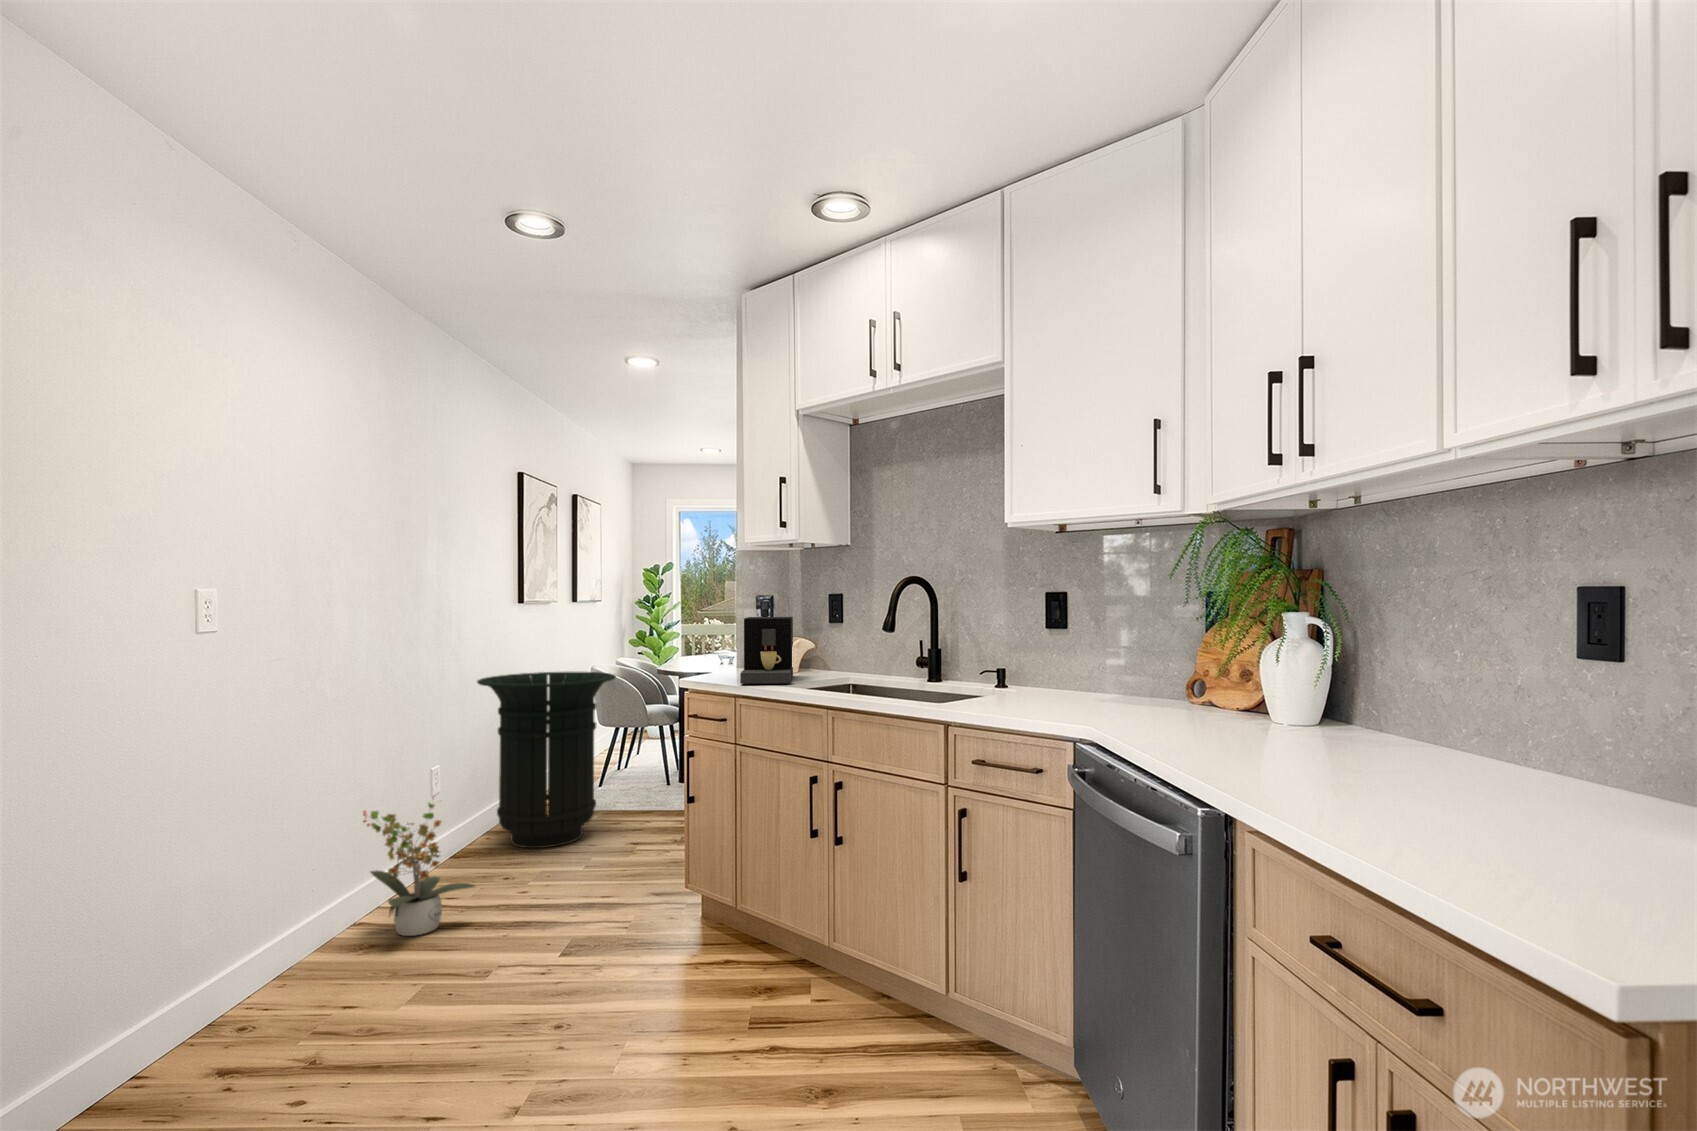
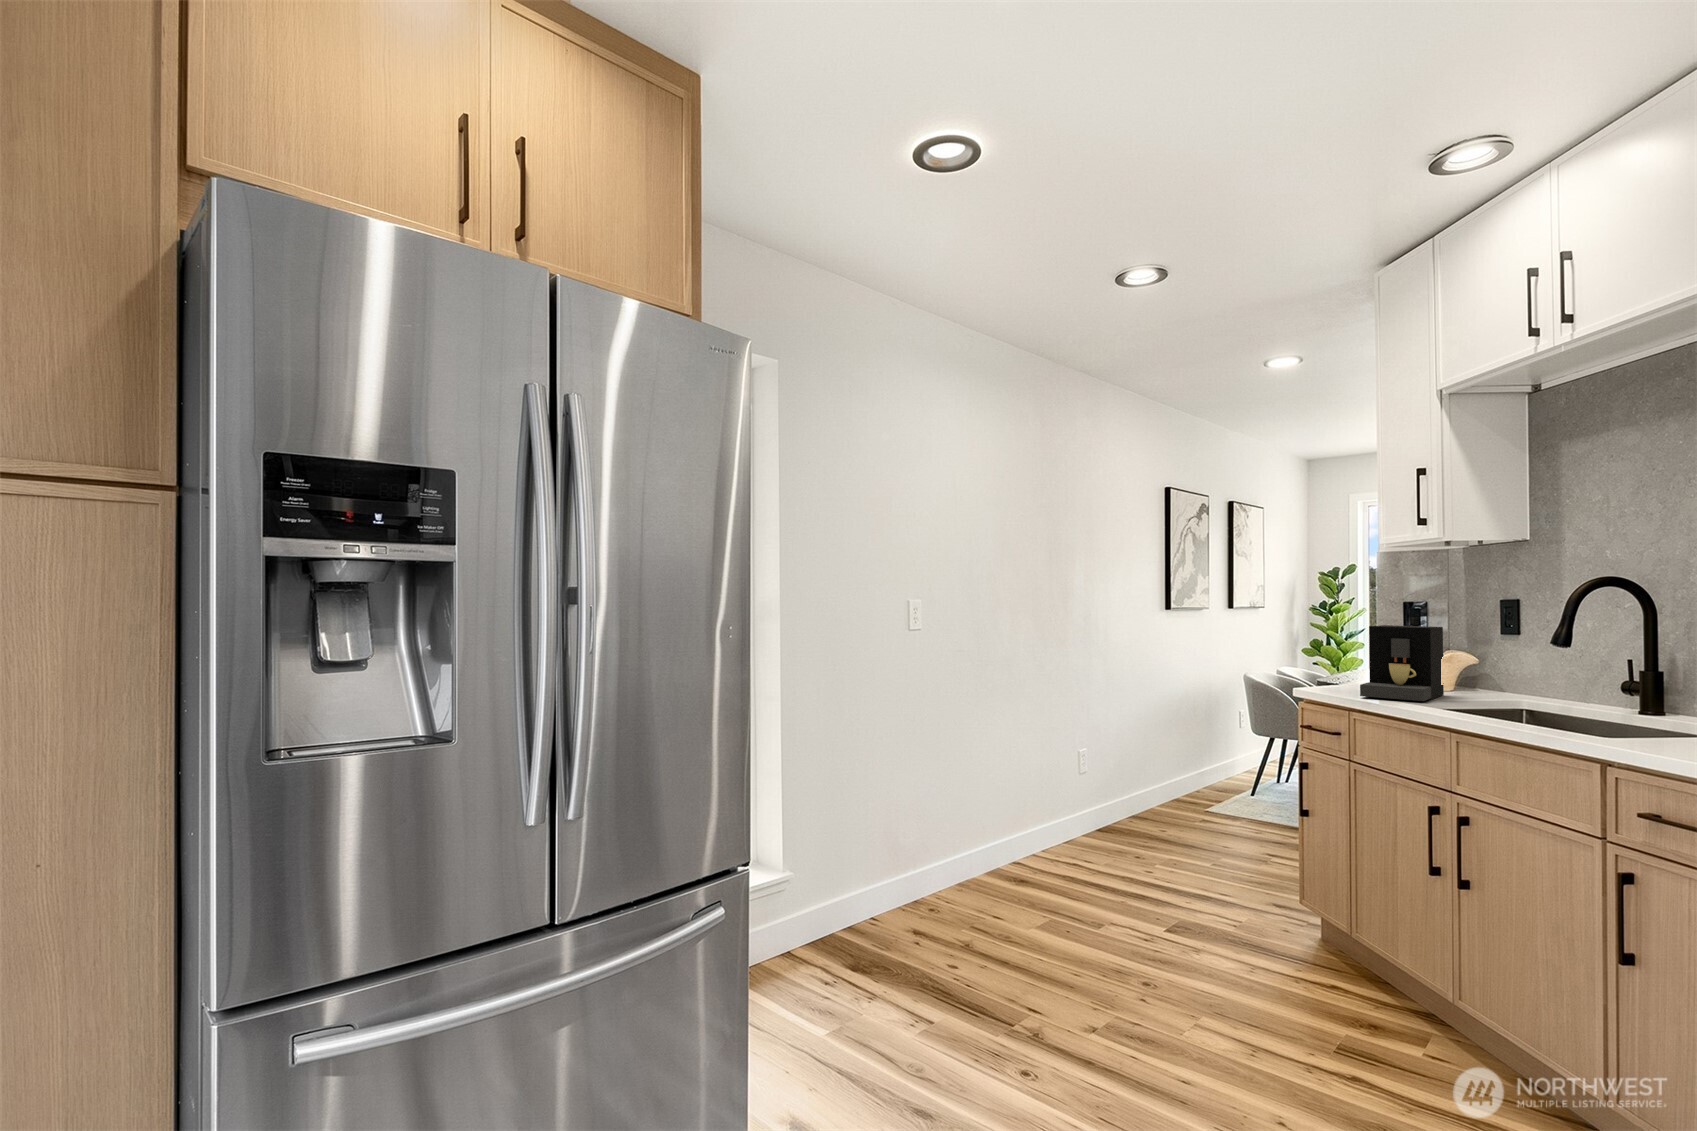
trash can: present [477,672,616,848] -> none [1120,672,1255,840]
potted plant: present [363,803,474,936] -> none [1015,767,1103,881]

